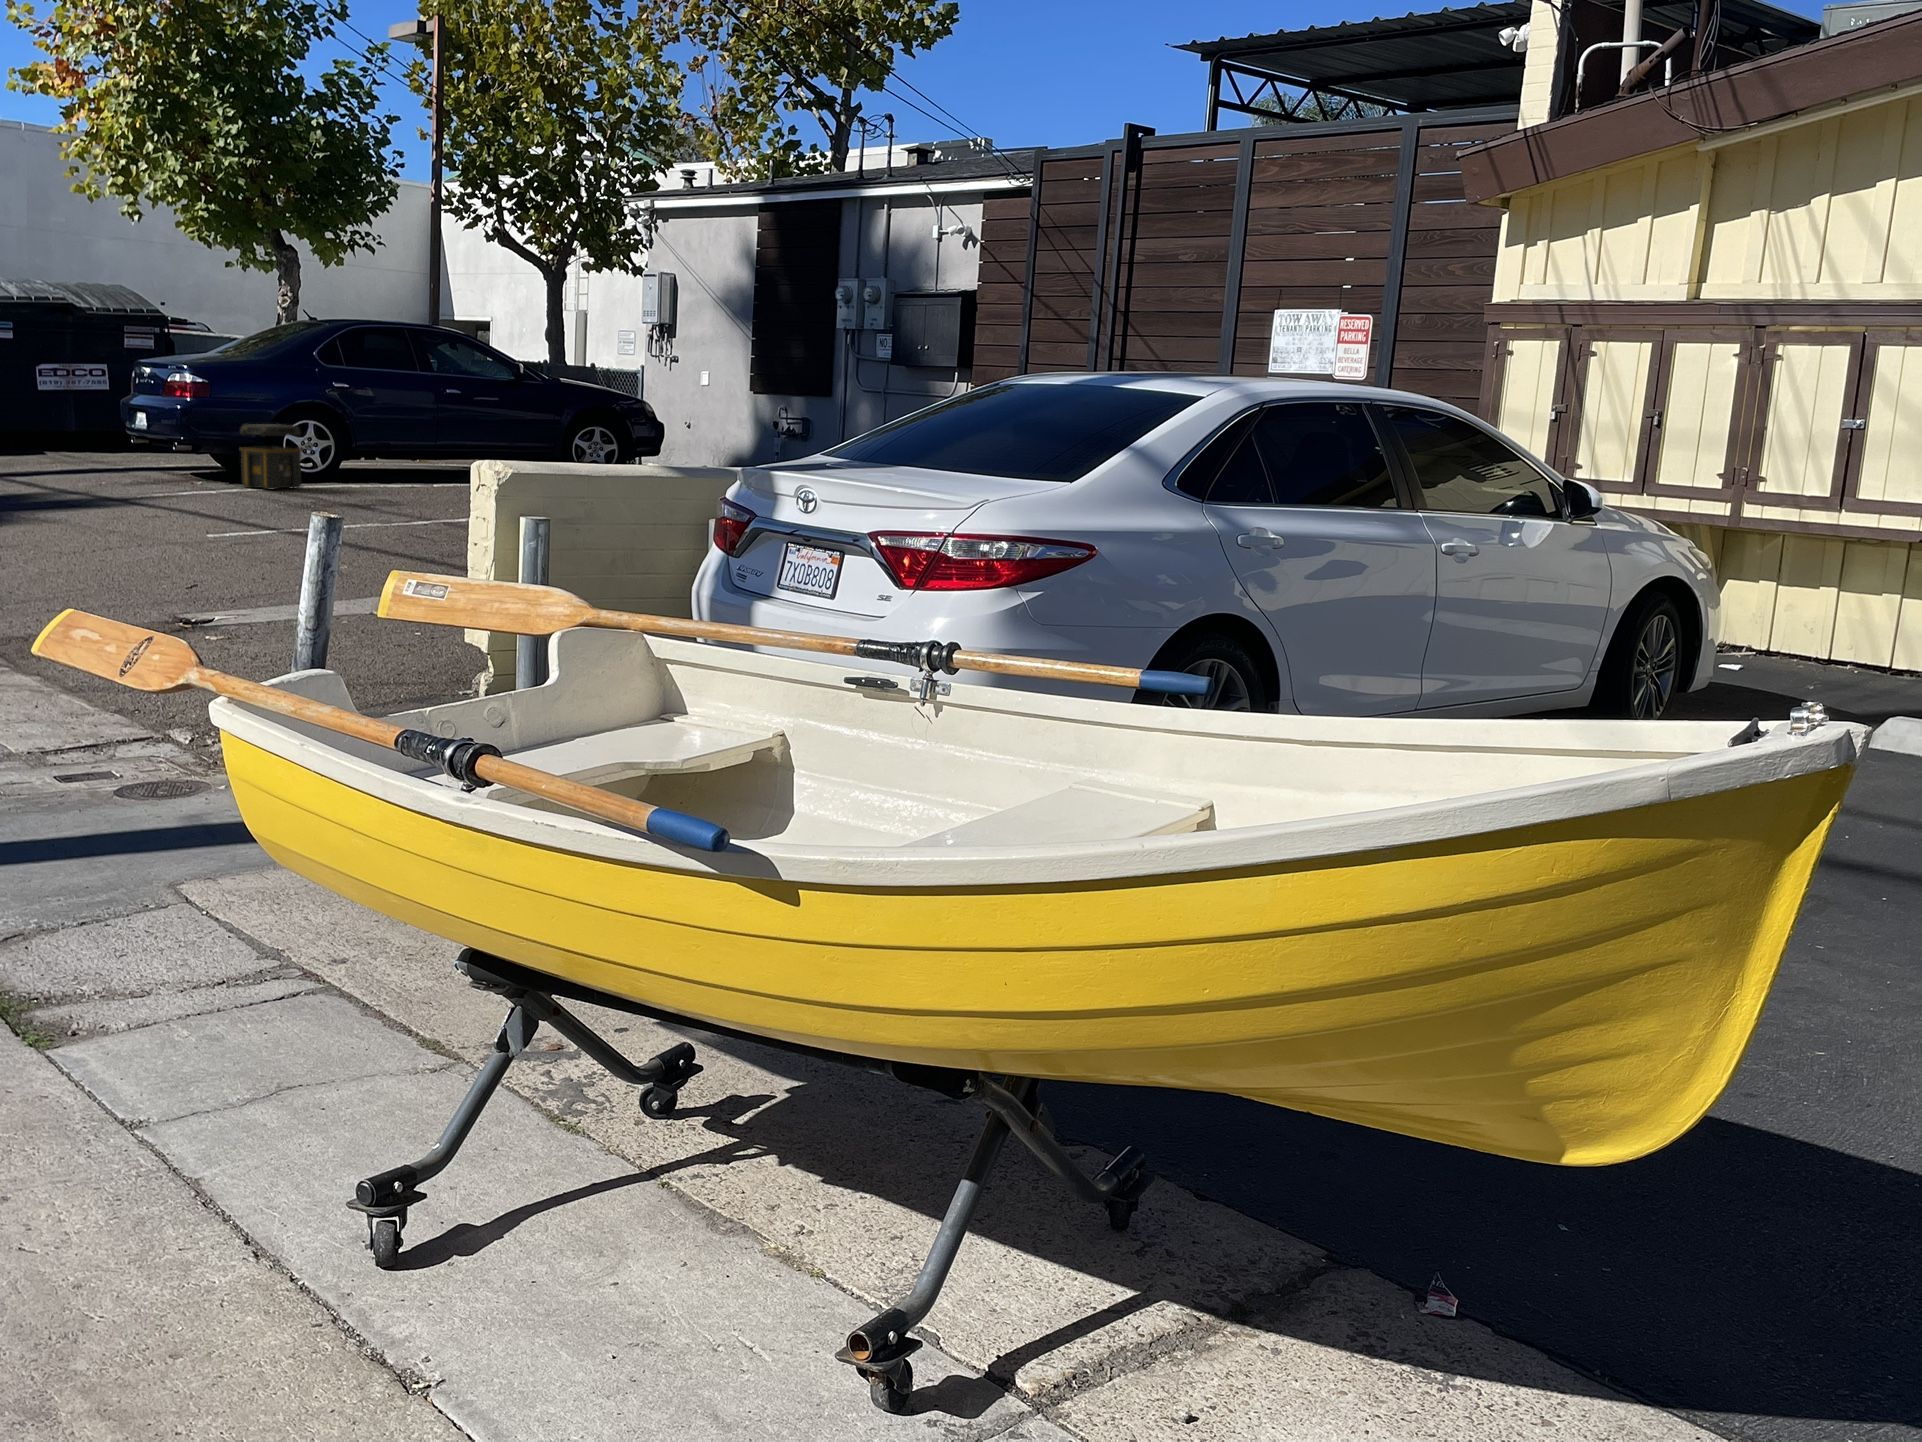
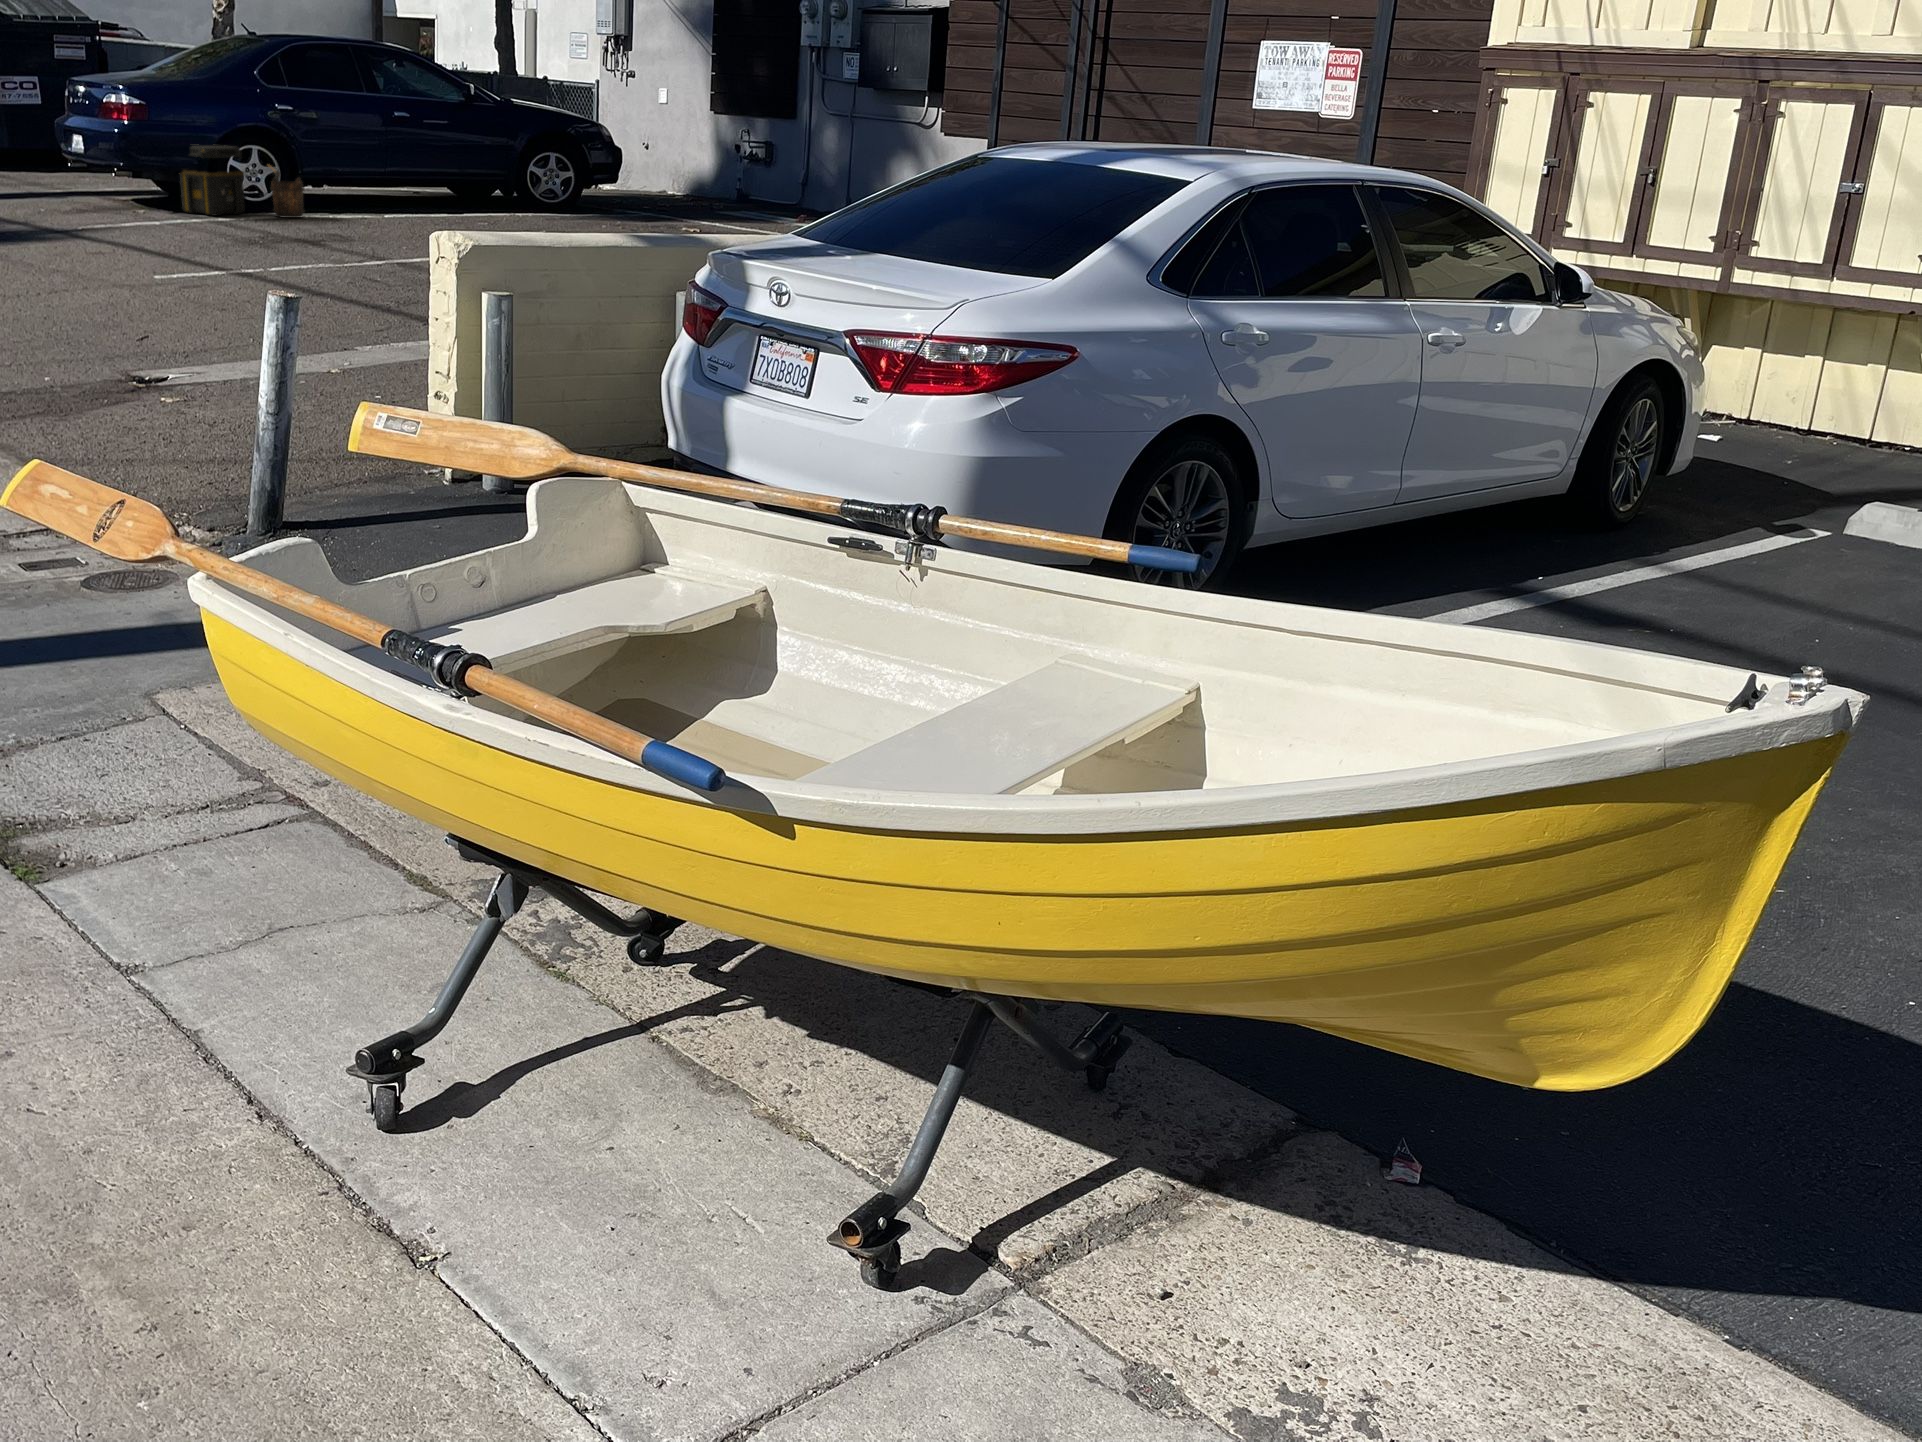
bucket: none [325,442,359,491] -> present [268,165,305,218]

